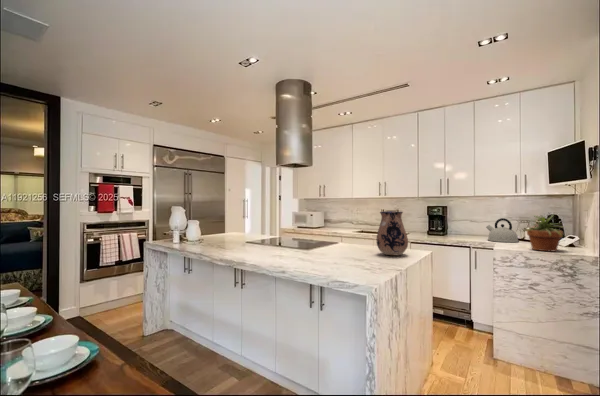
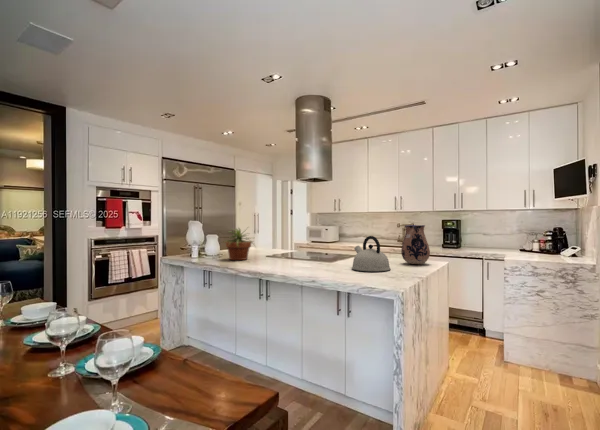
potted plant: present [526,216,565,251] -> present [225,229,253,260]
kettle: present [486,218,519,242] -> present [352,236,390,271]

